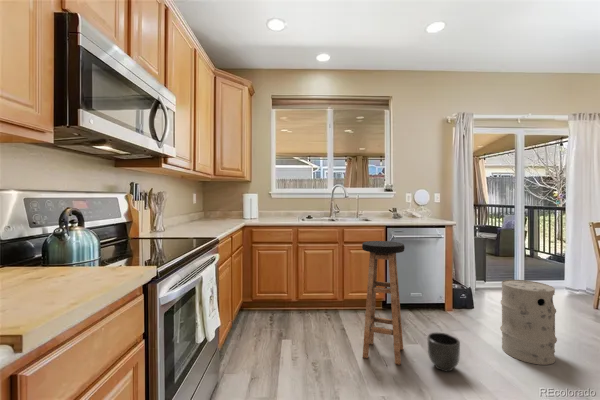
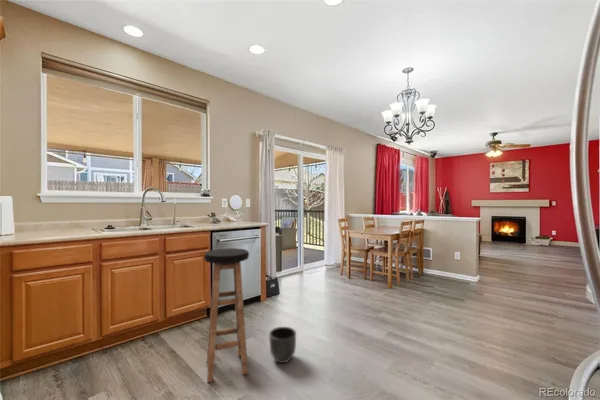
trash can: present [500,280,557,365] -> none [310,266,345,329]

